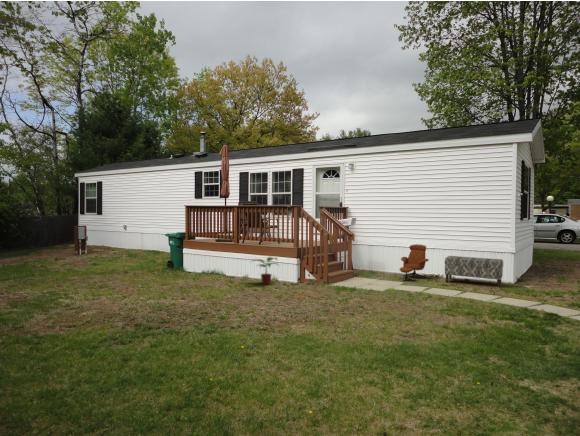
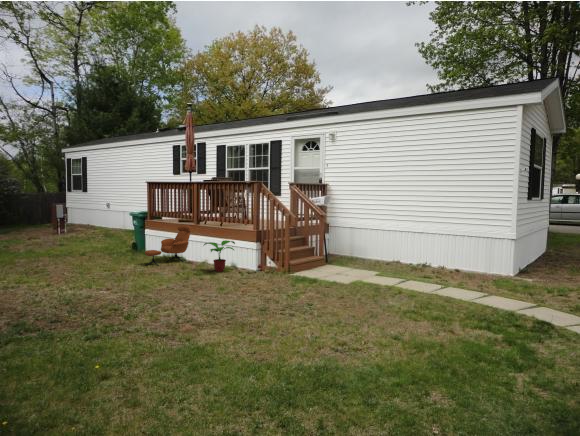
lounge chair: present [399,244,428,281] -> present [145,225,191,266]
bench: present [445,256,503,287] -> none [430,242,501,282]

